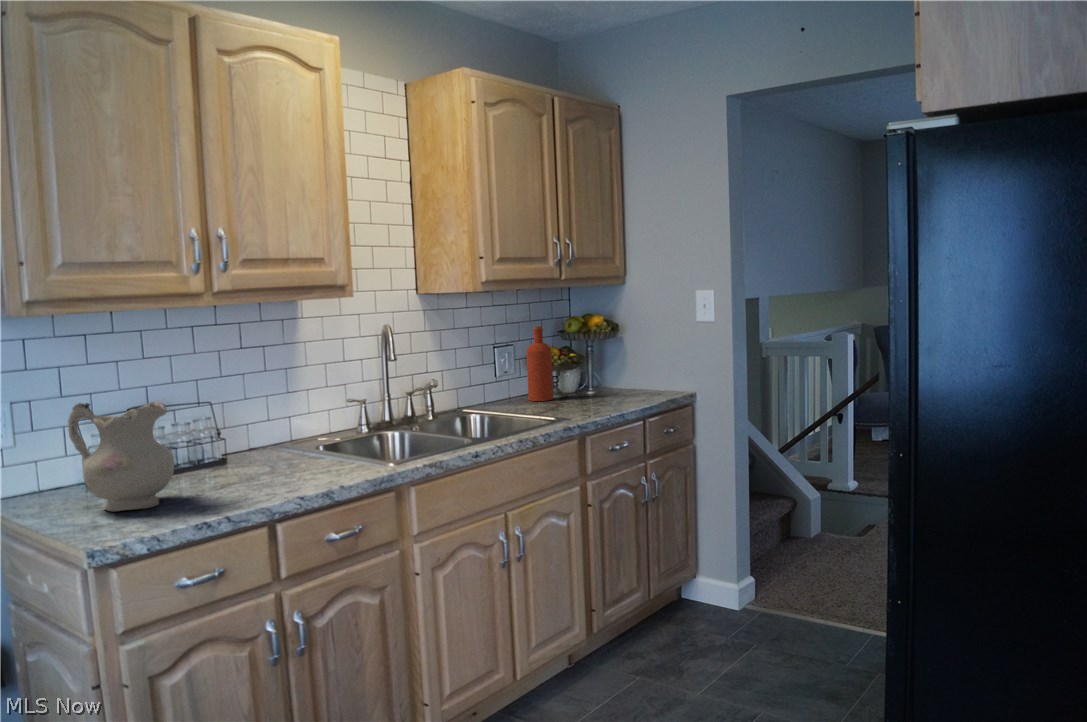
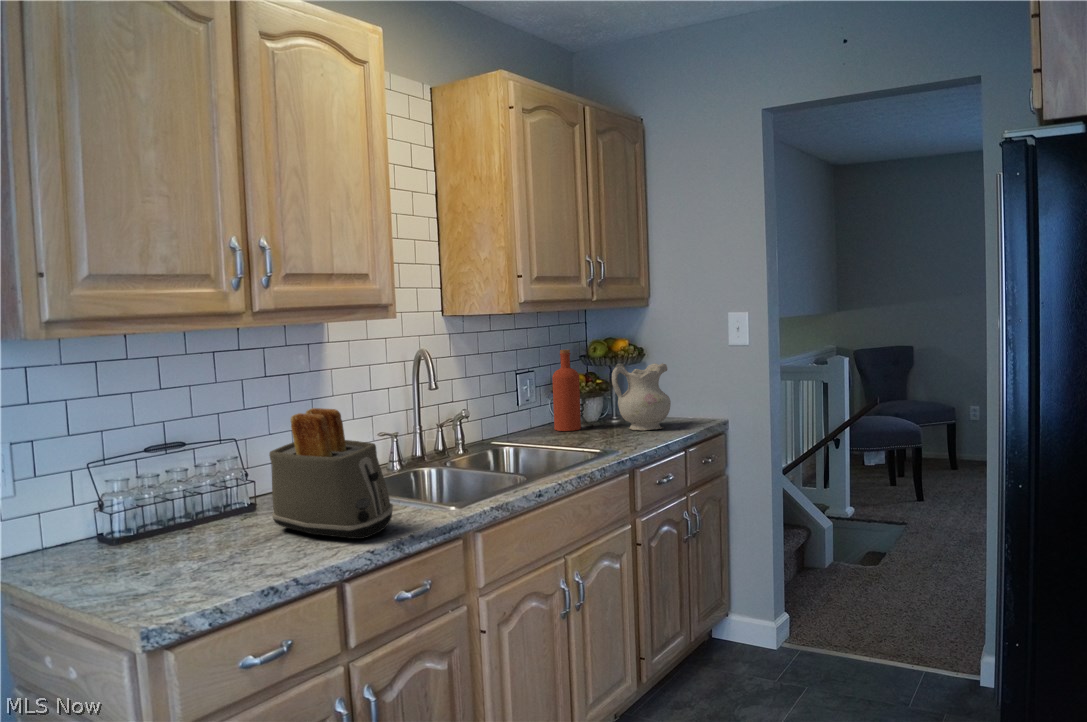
toaster: none [225,375,329,488] -> present [269,408,393,539]
ceramic pitcher: present [68,401,174,512] -> present [612,363,671,430]

